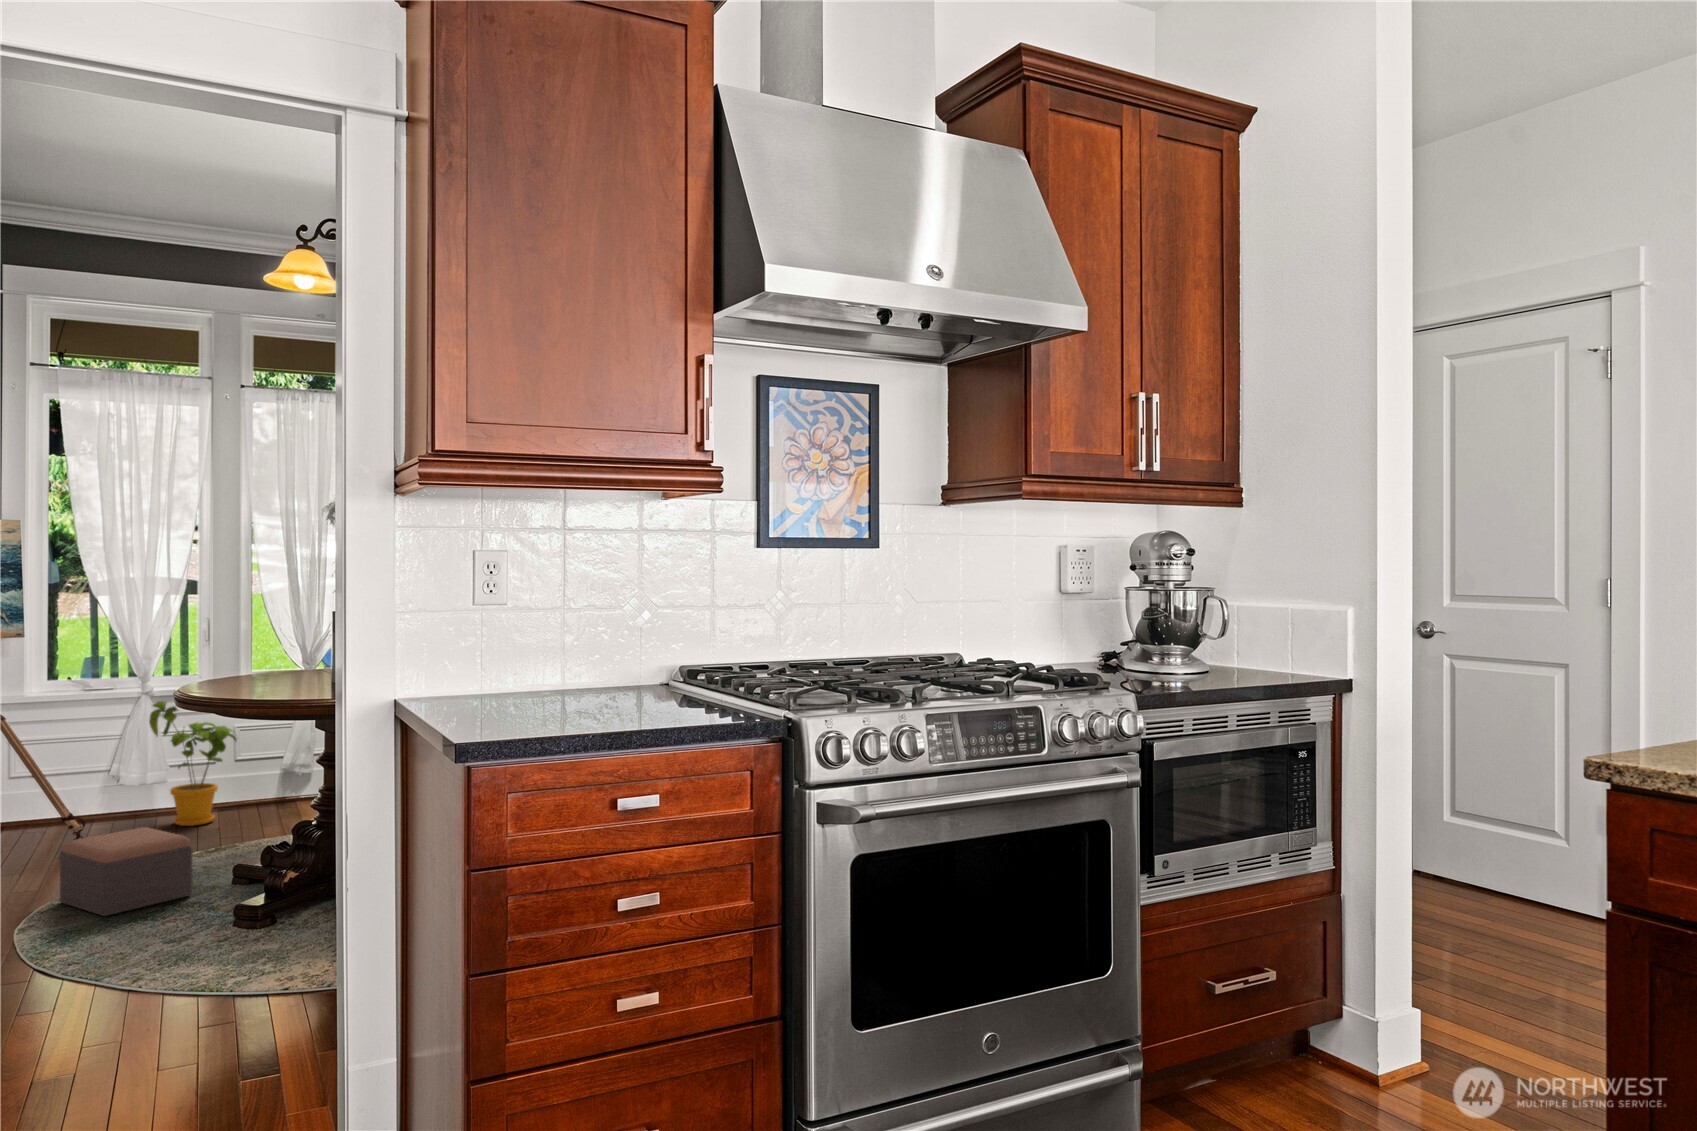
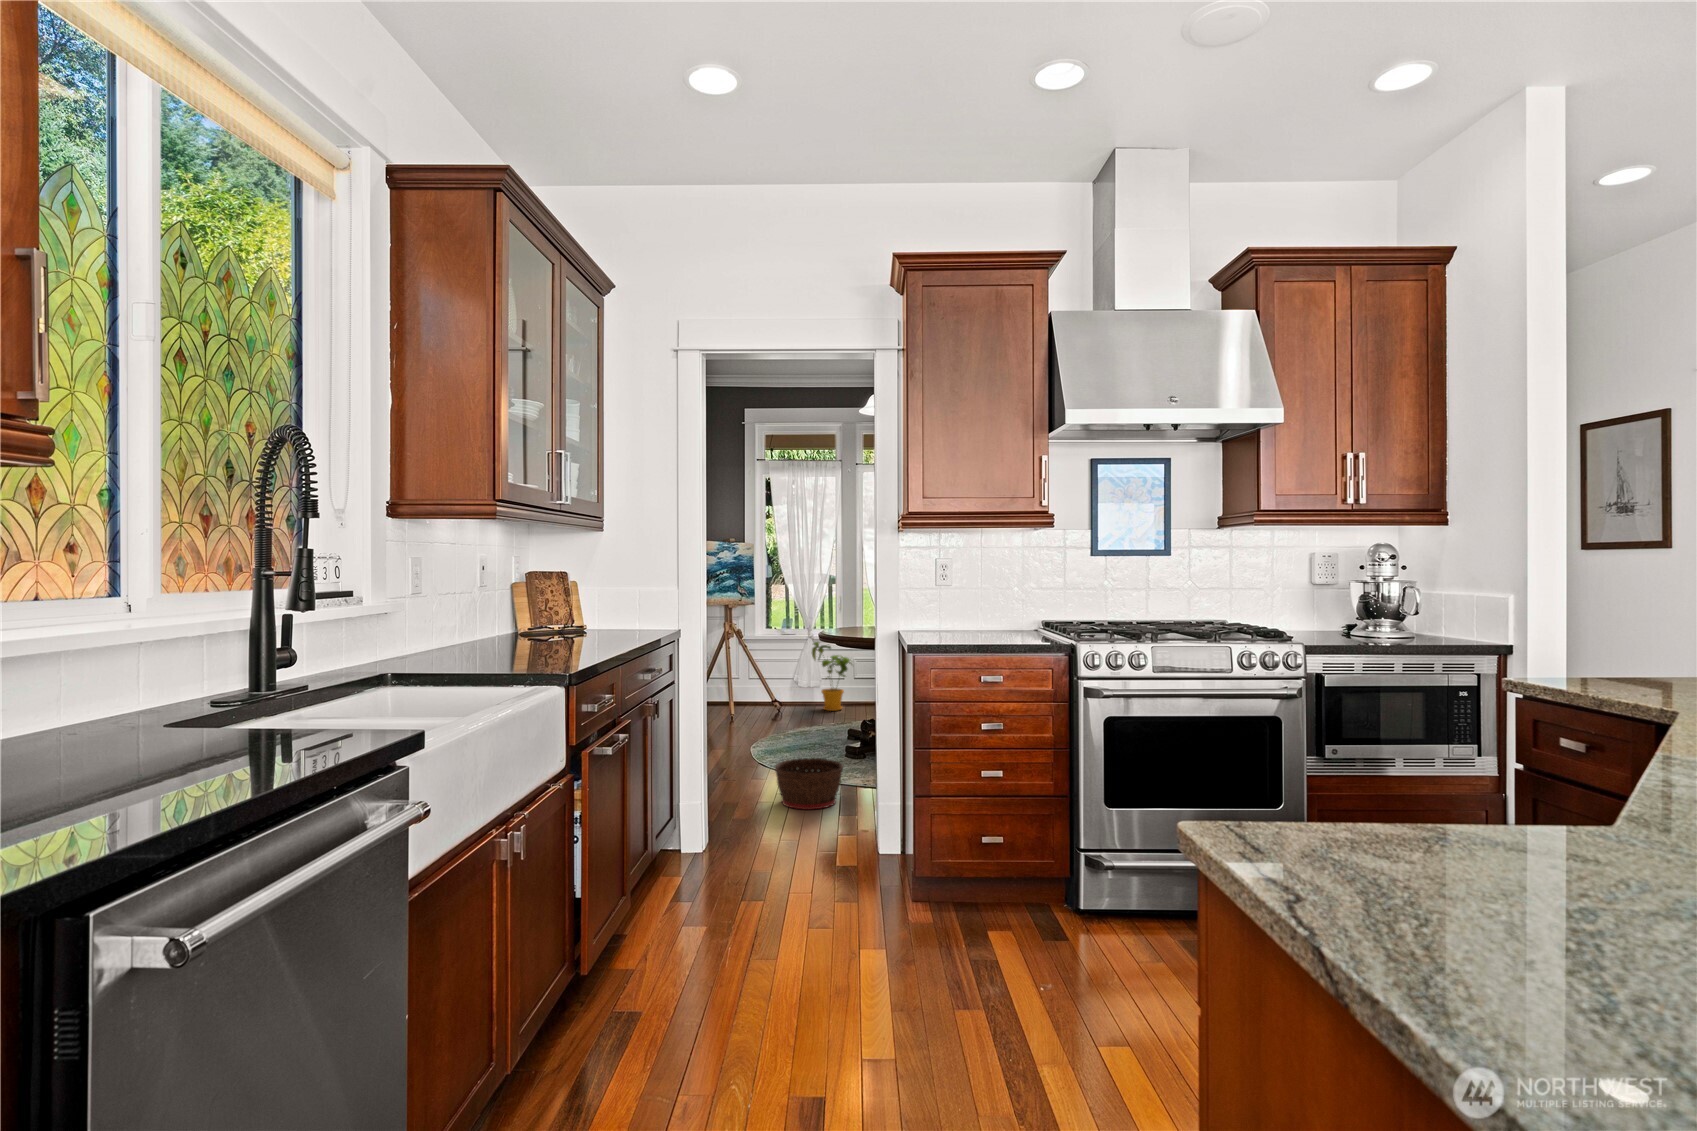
footstool: present [60,827,192,916] -> none [770,705,828,746]
basket: none [79,955,246,1080] -> present [775,758,843,809]

